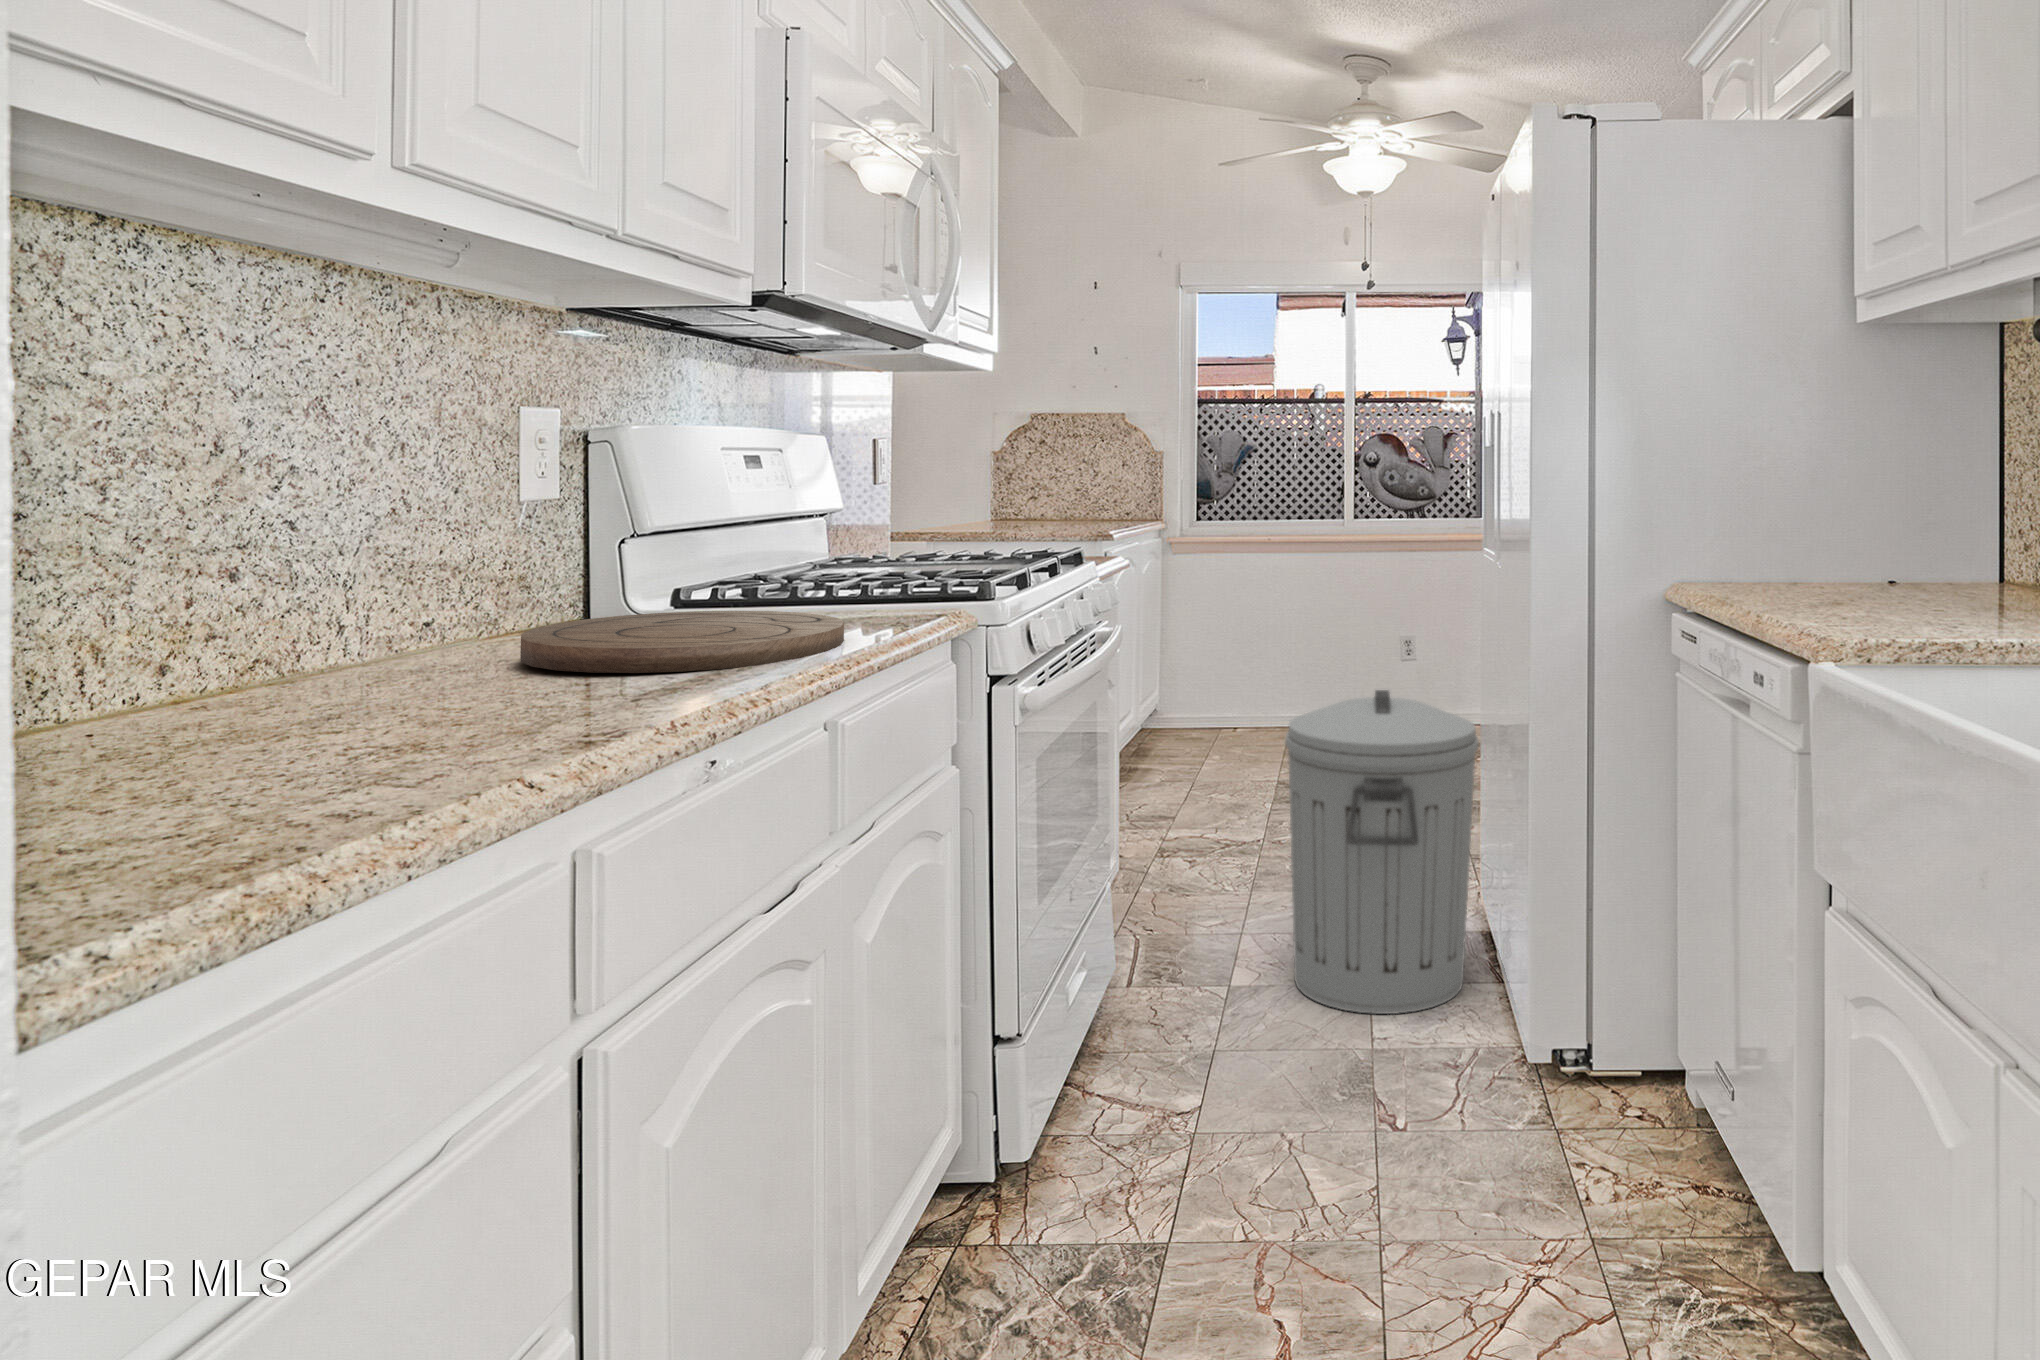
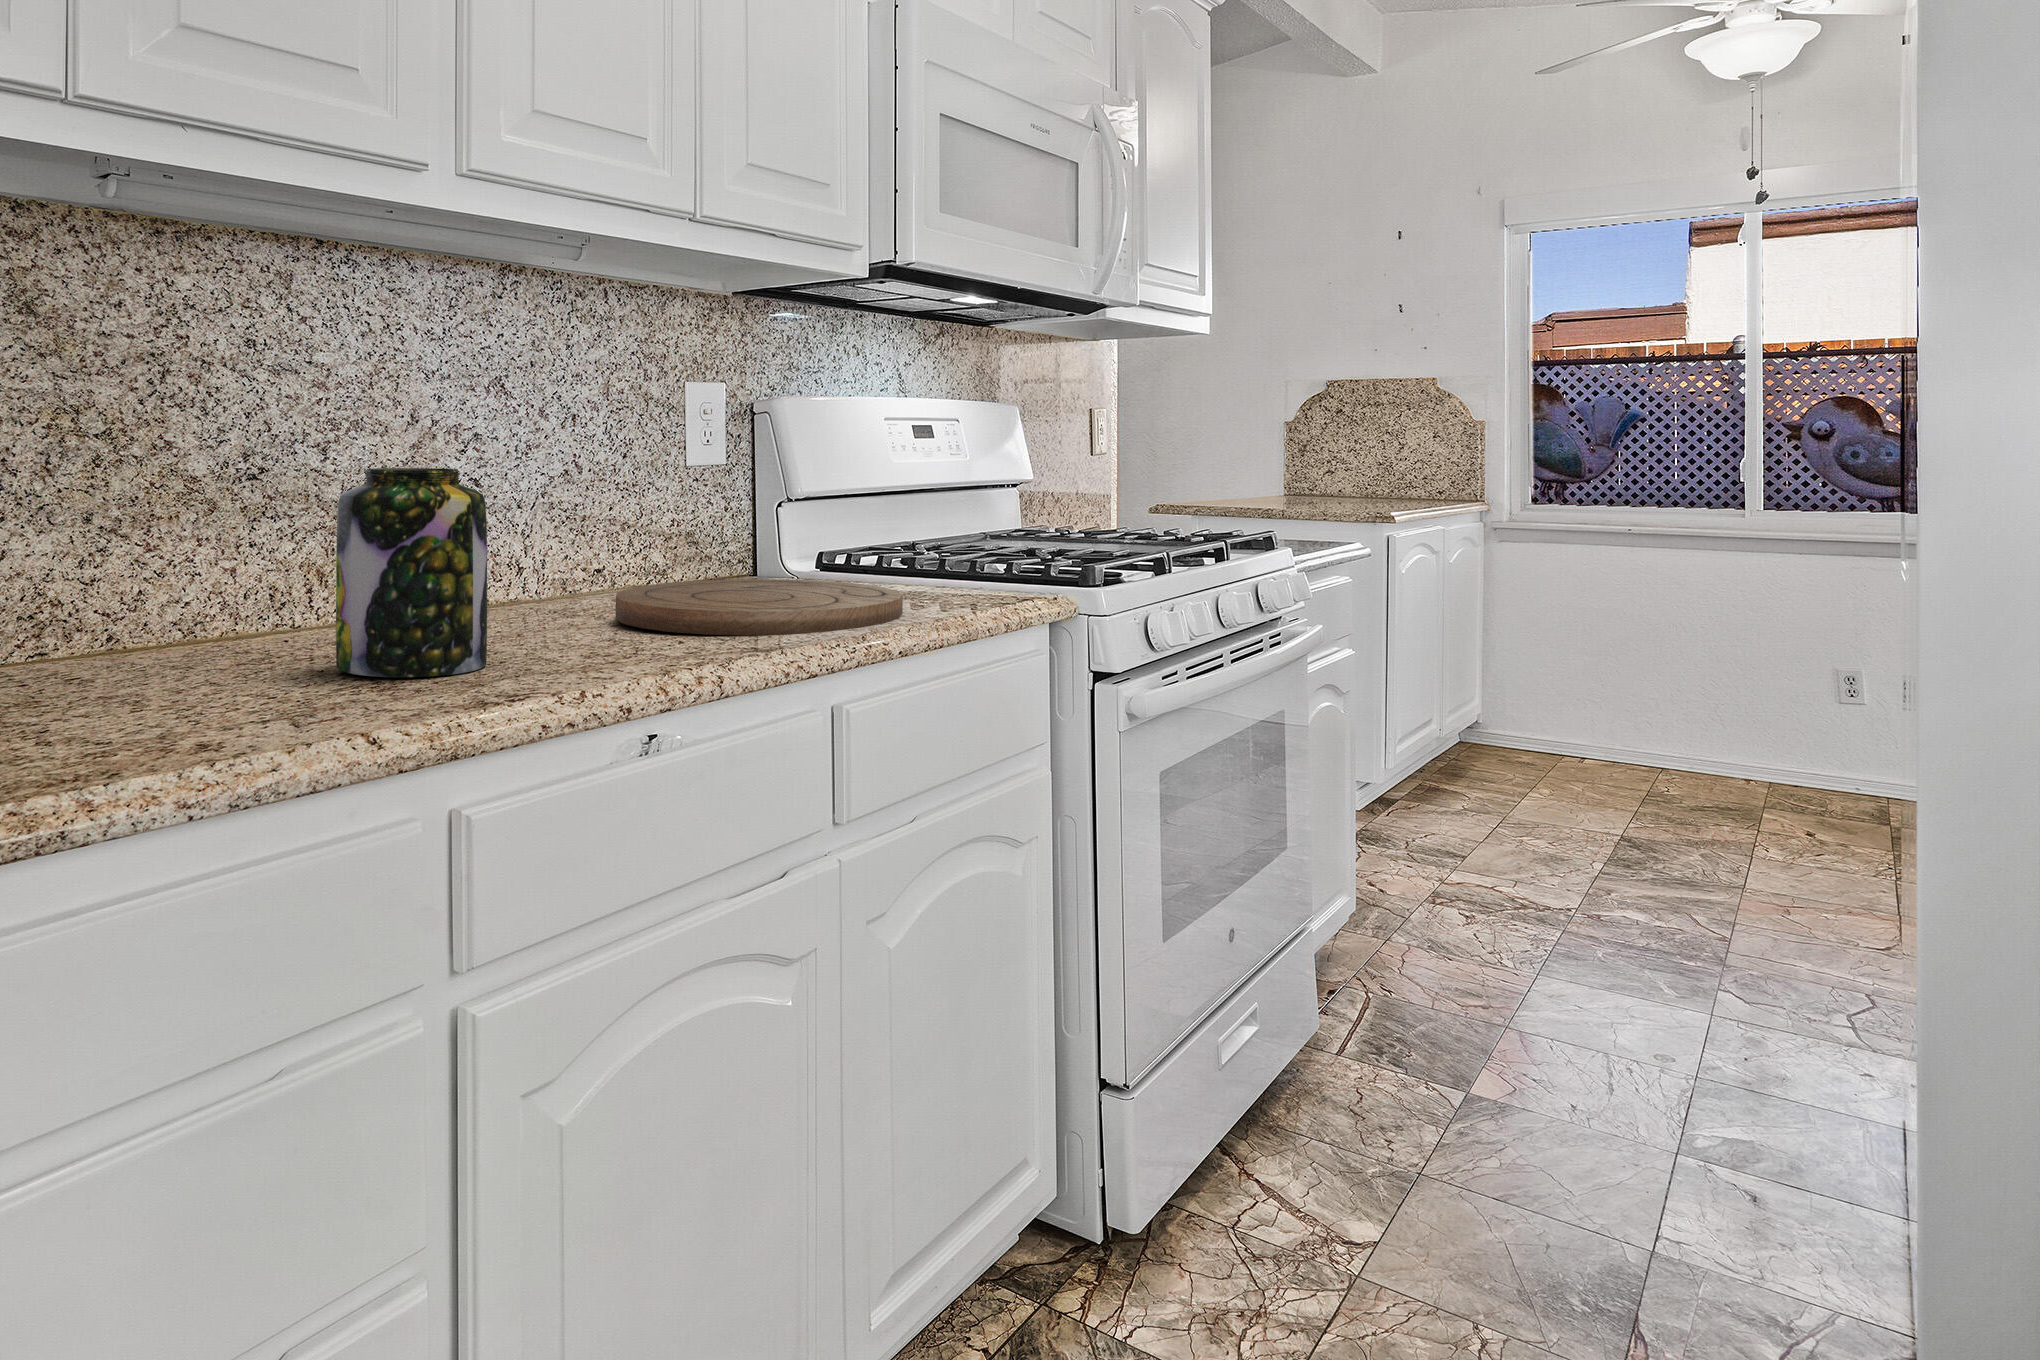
jar: none [279,510,489,752] -> present [336,468,487,678]
trash can: present [1285,690,1479,1014] -> none [1565,750,1877,1213]

